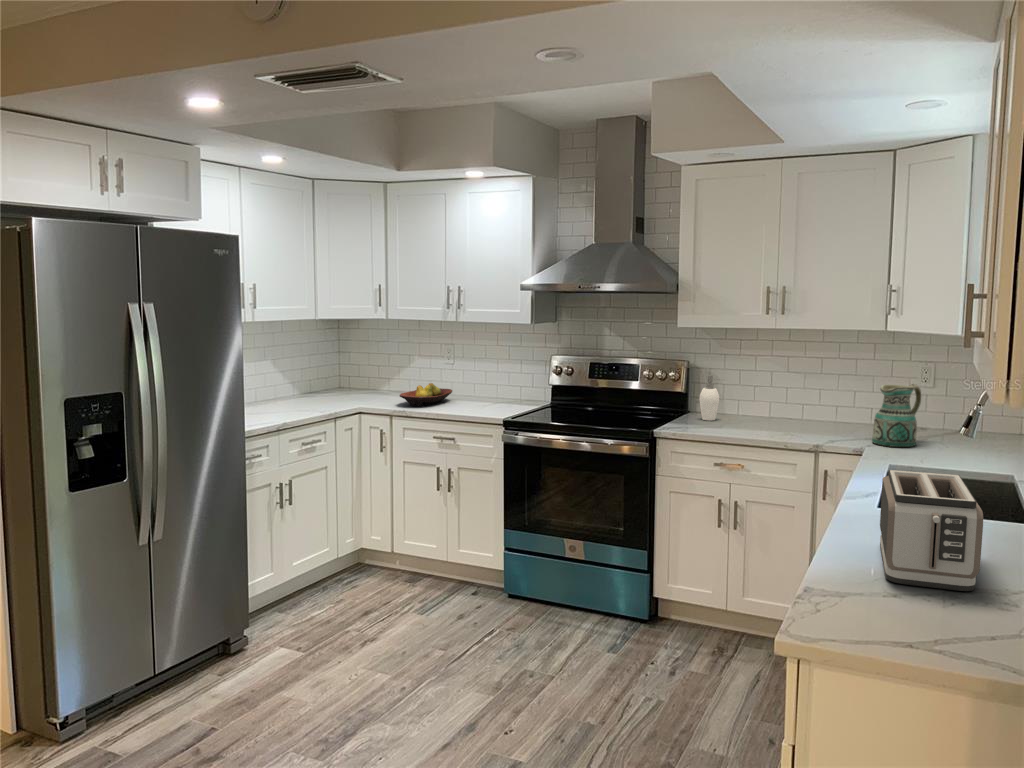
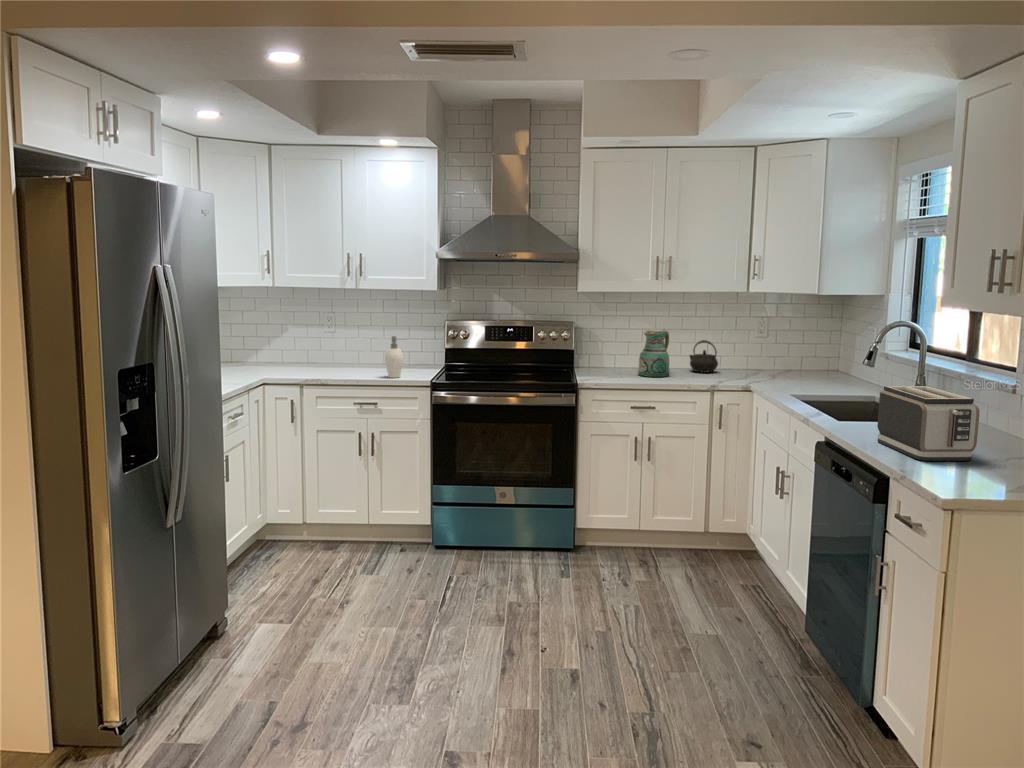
soap dispenser: present [699,375,720,421] -> present [385,336,403,378]
fruit bowl: present [400,383,452,406] -> none [301,351,347,375]
ceramic pitcher: present [872,384,921,447] -> present [638,329,669,377]
kettle: none [815,389,851,429] -> present [690,340,718,373]

